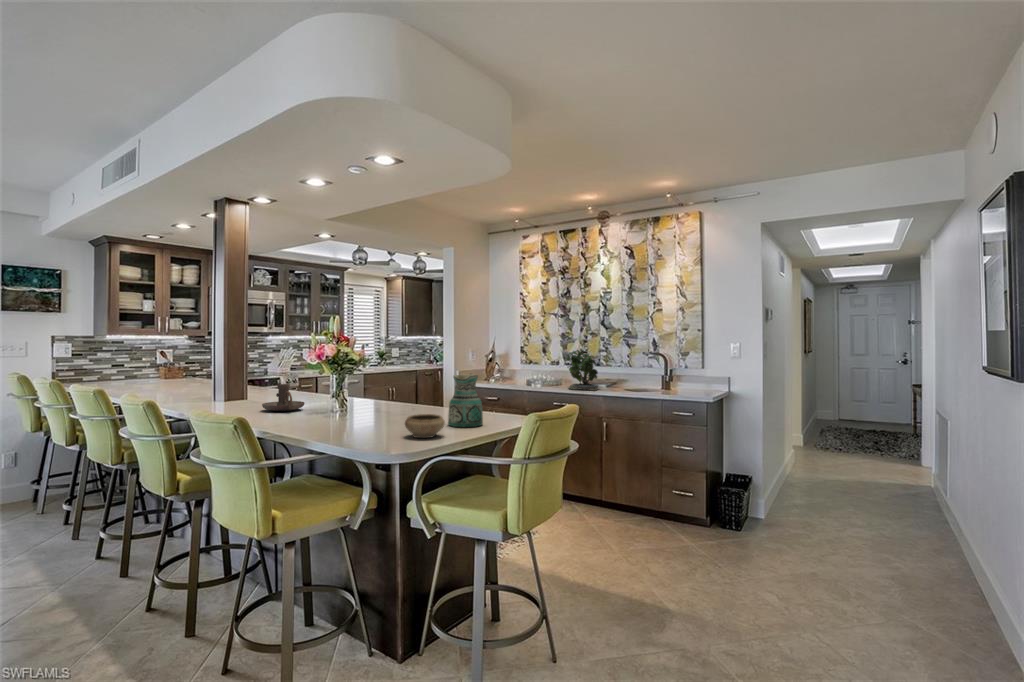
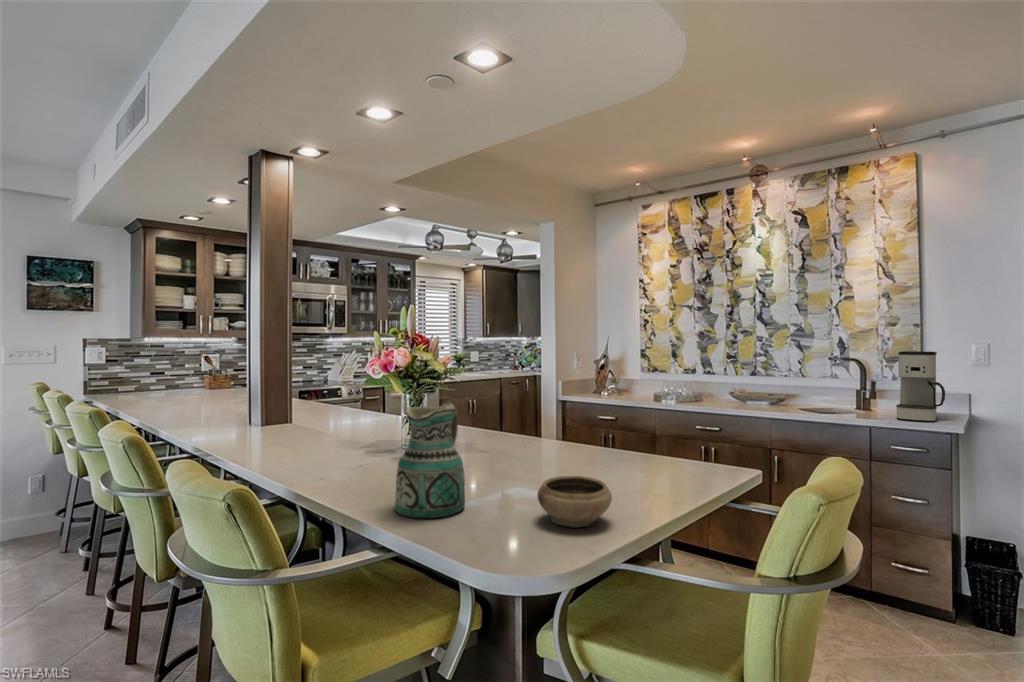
coffee maker: none [677,348,706,395] -> present [896,351,945,422]
potted plant: present [567,350,599,391] -> none [713,352,764,411]
ceramic pitcher: present [448,373,483,427] -> present [395,403,465,518]
candle holder: present [262,384,305,411] -> none [304,406,365,447]

